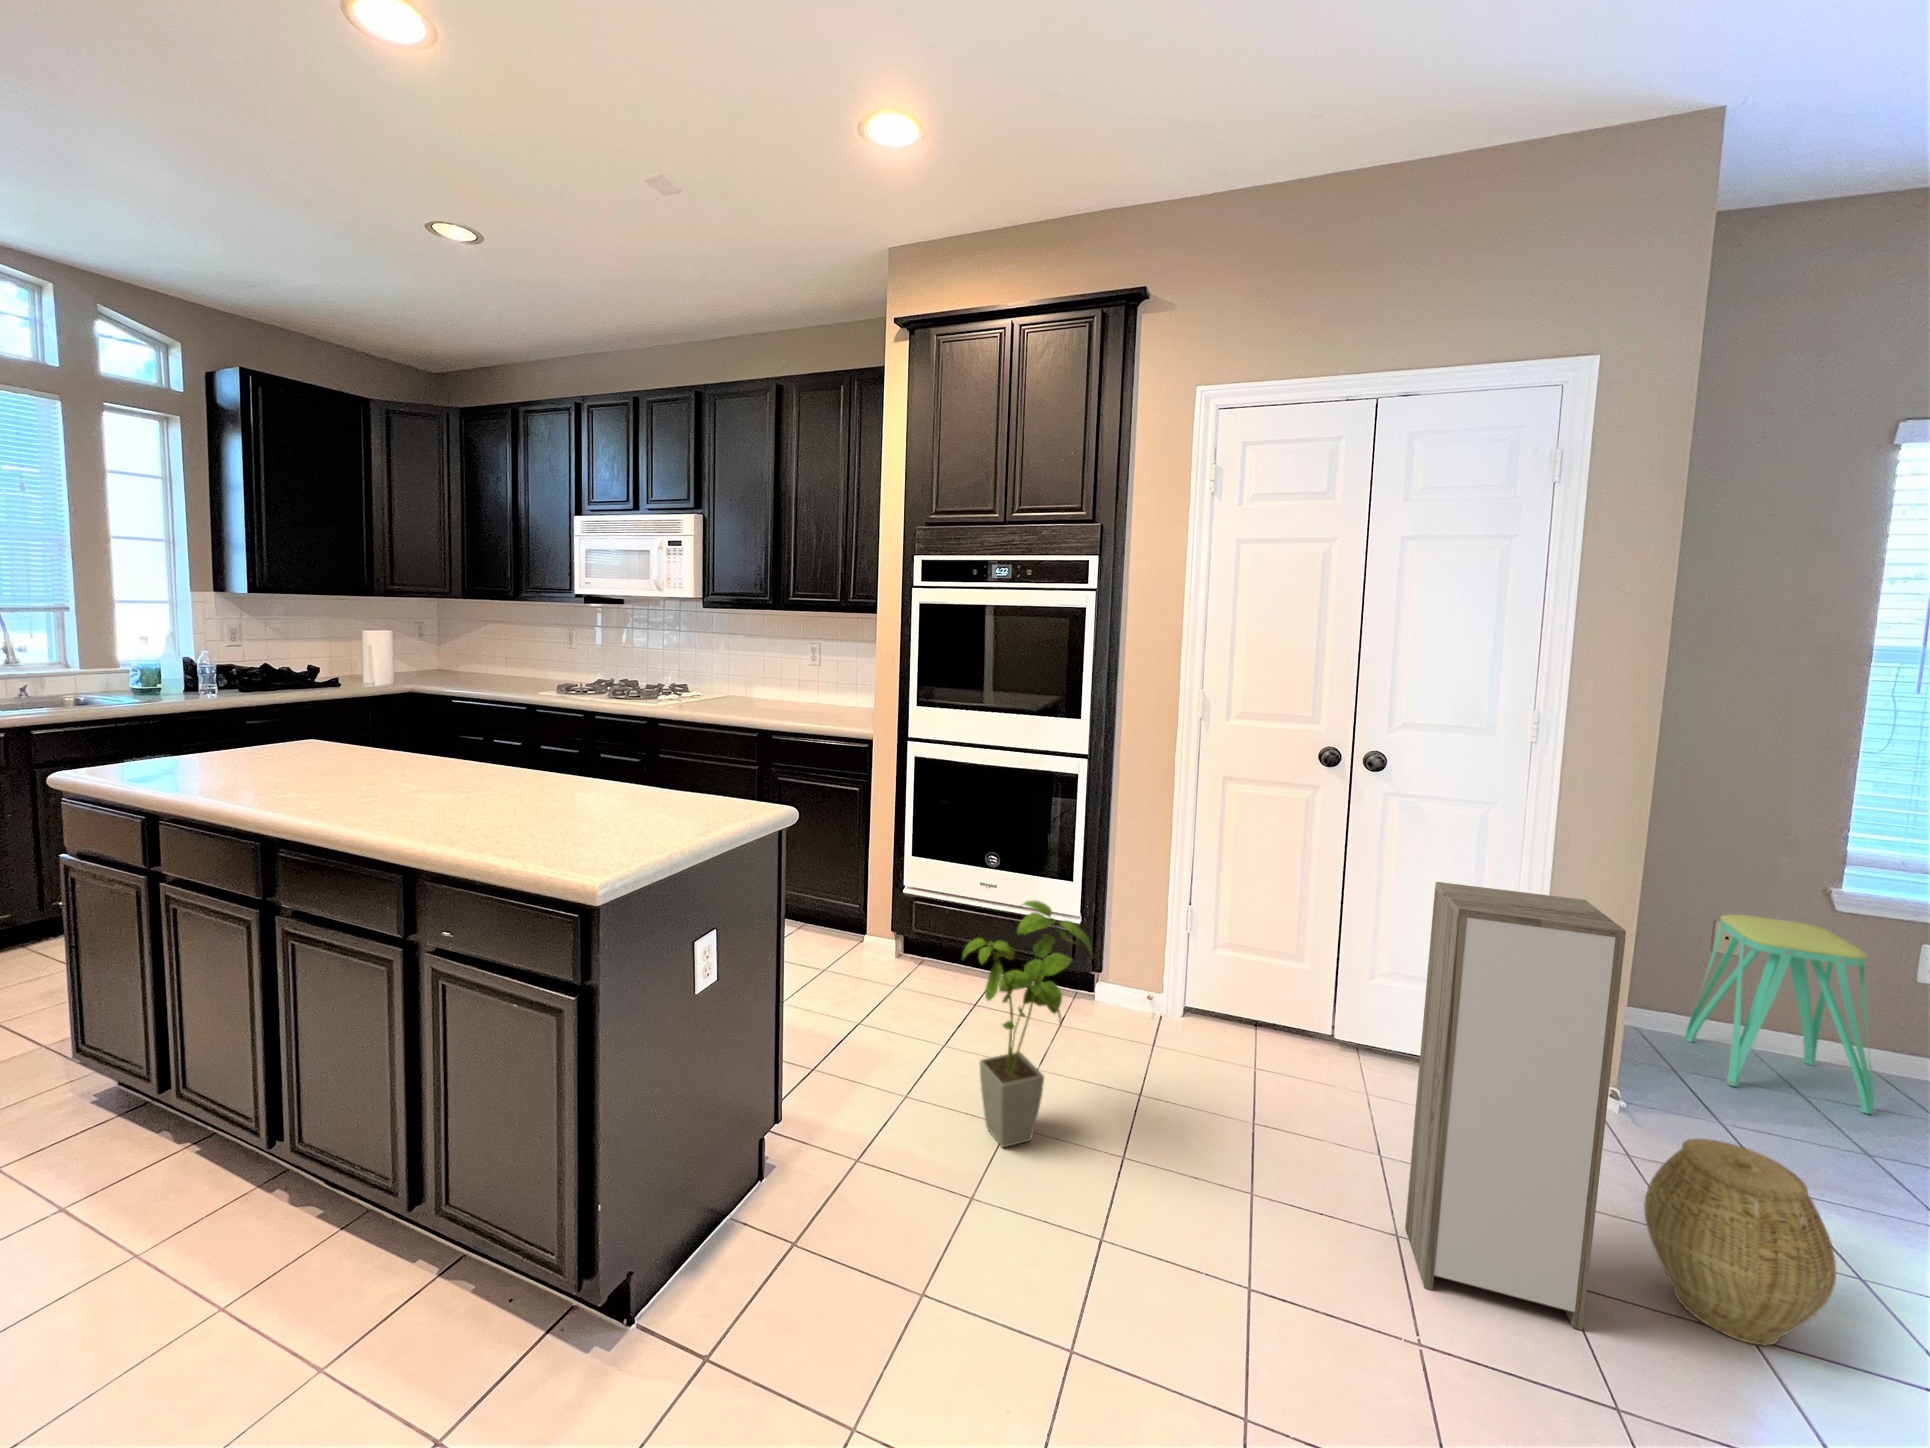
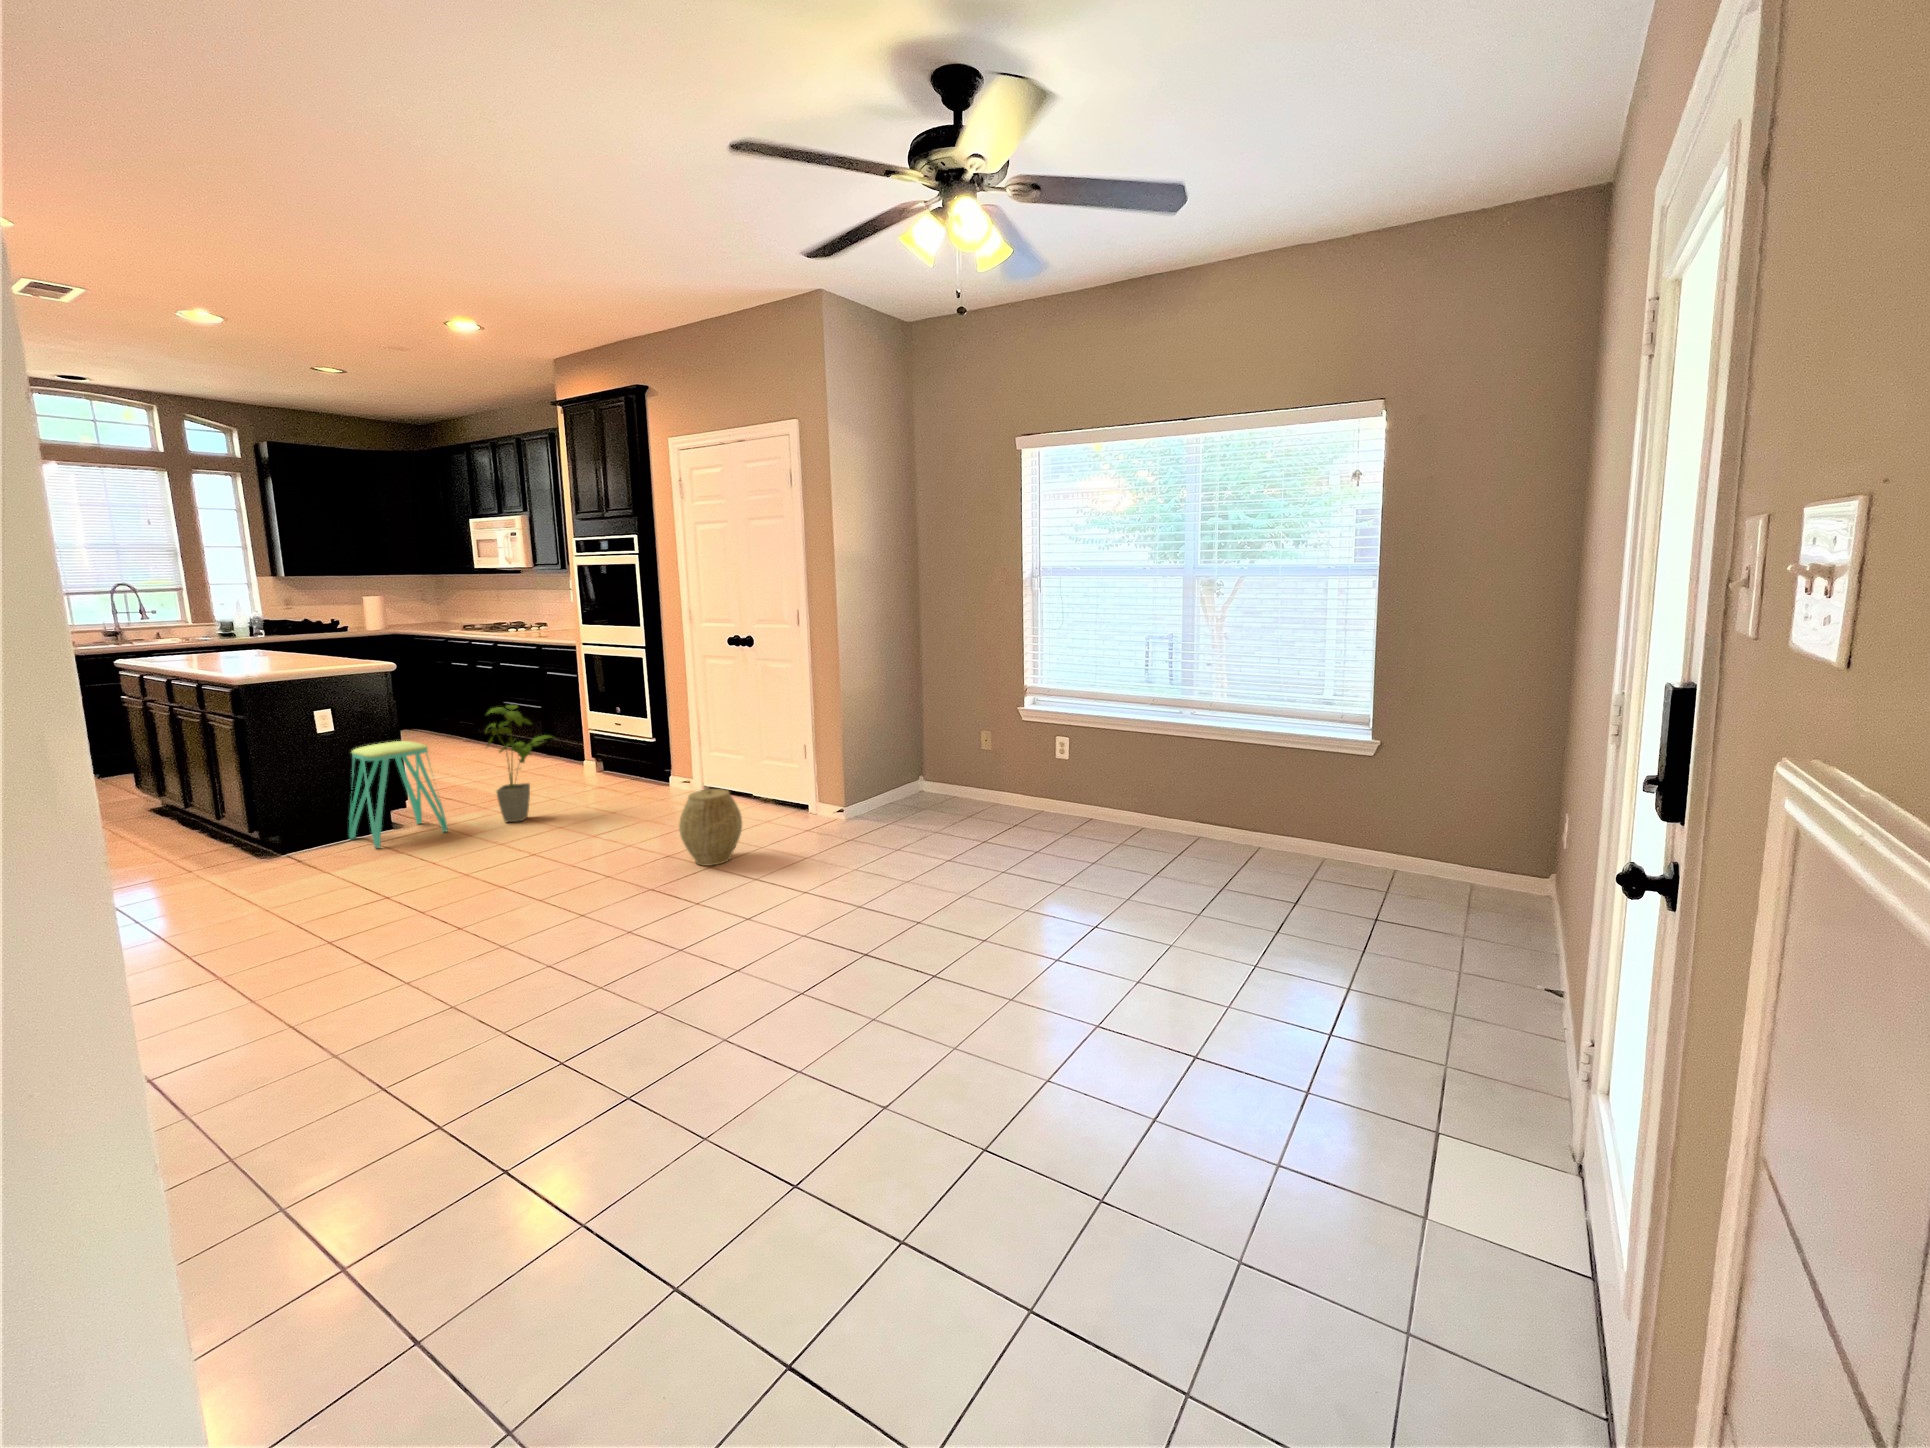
storage cabinet: present [1405,882,1626,1330] -> none [588,680,672,861]
stool: present [1685,915,1874,1114] -> present [349,741,448,848]

